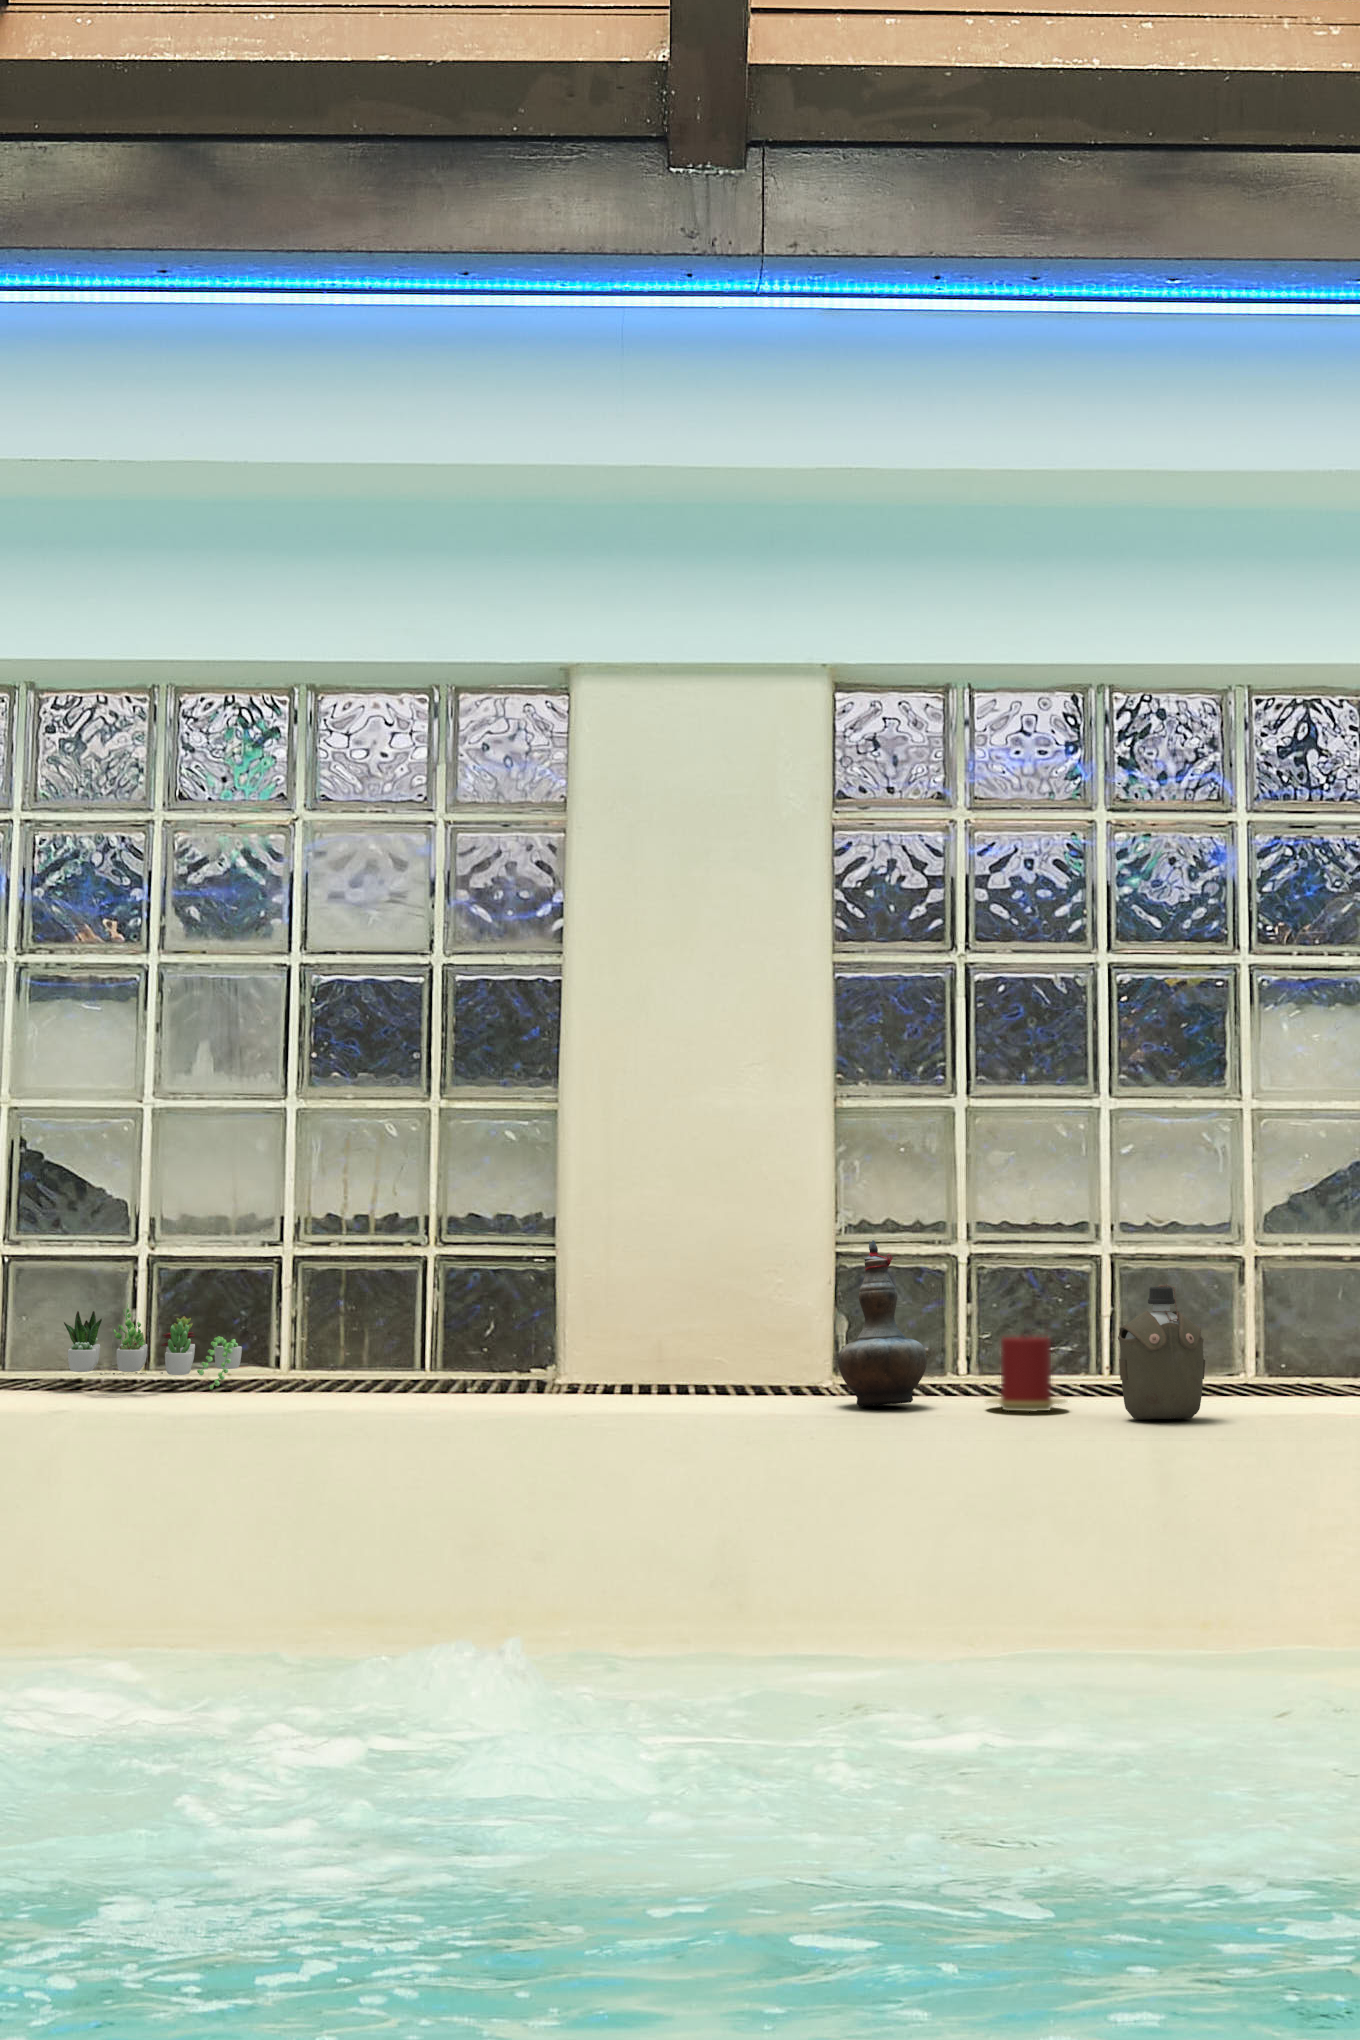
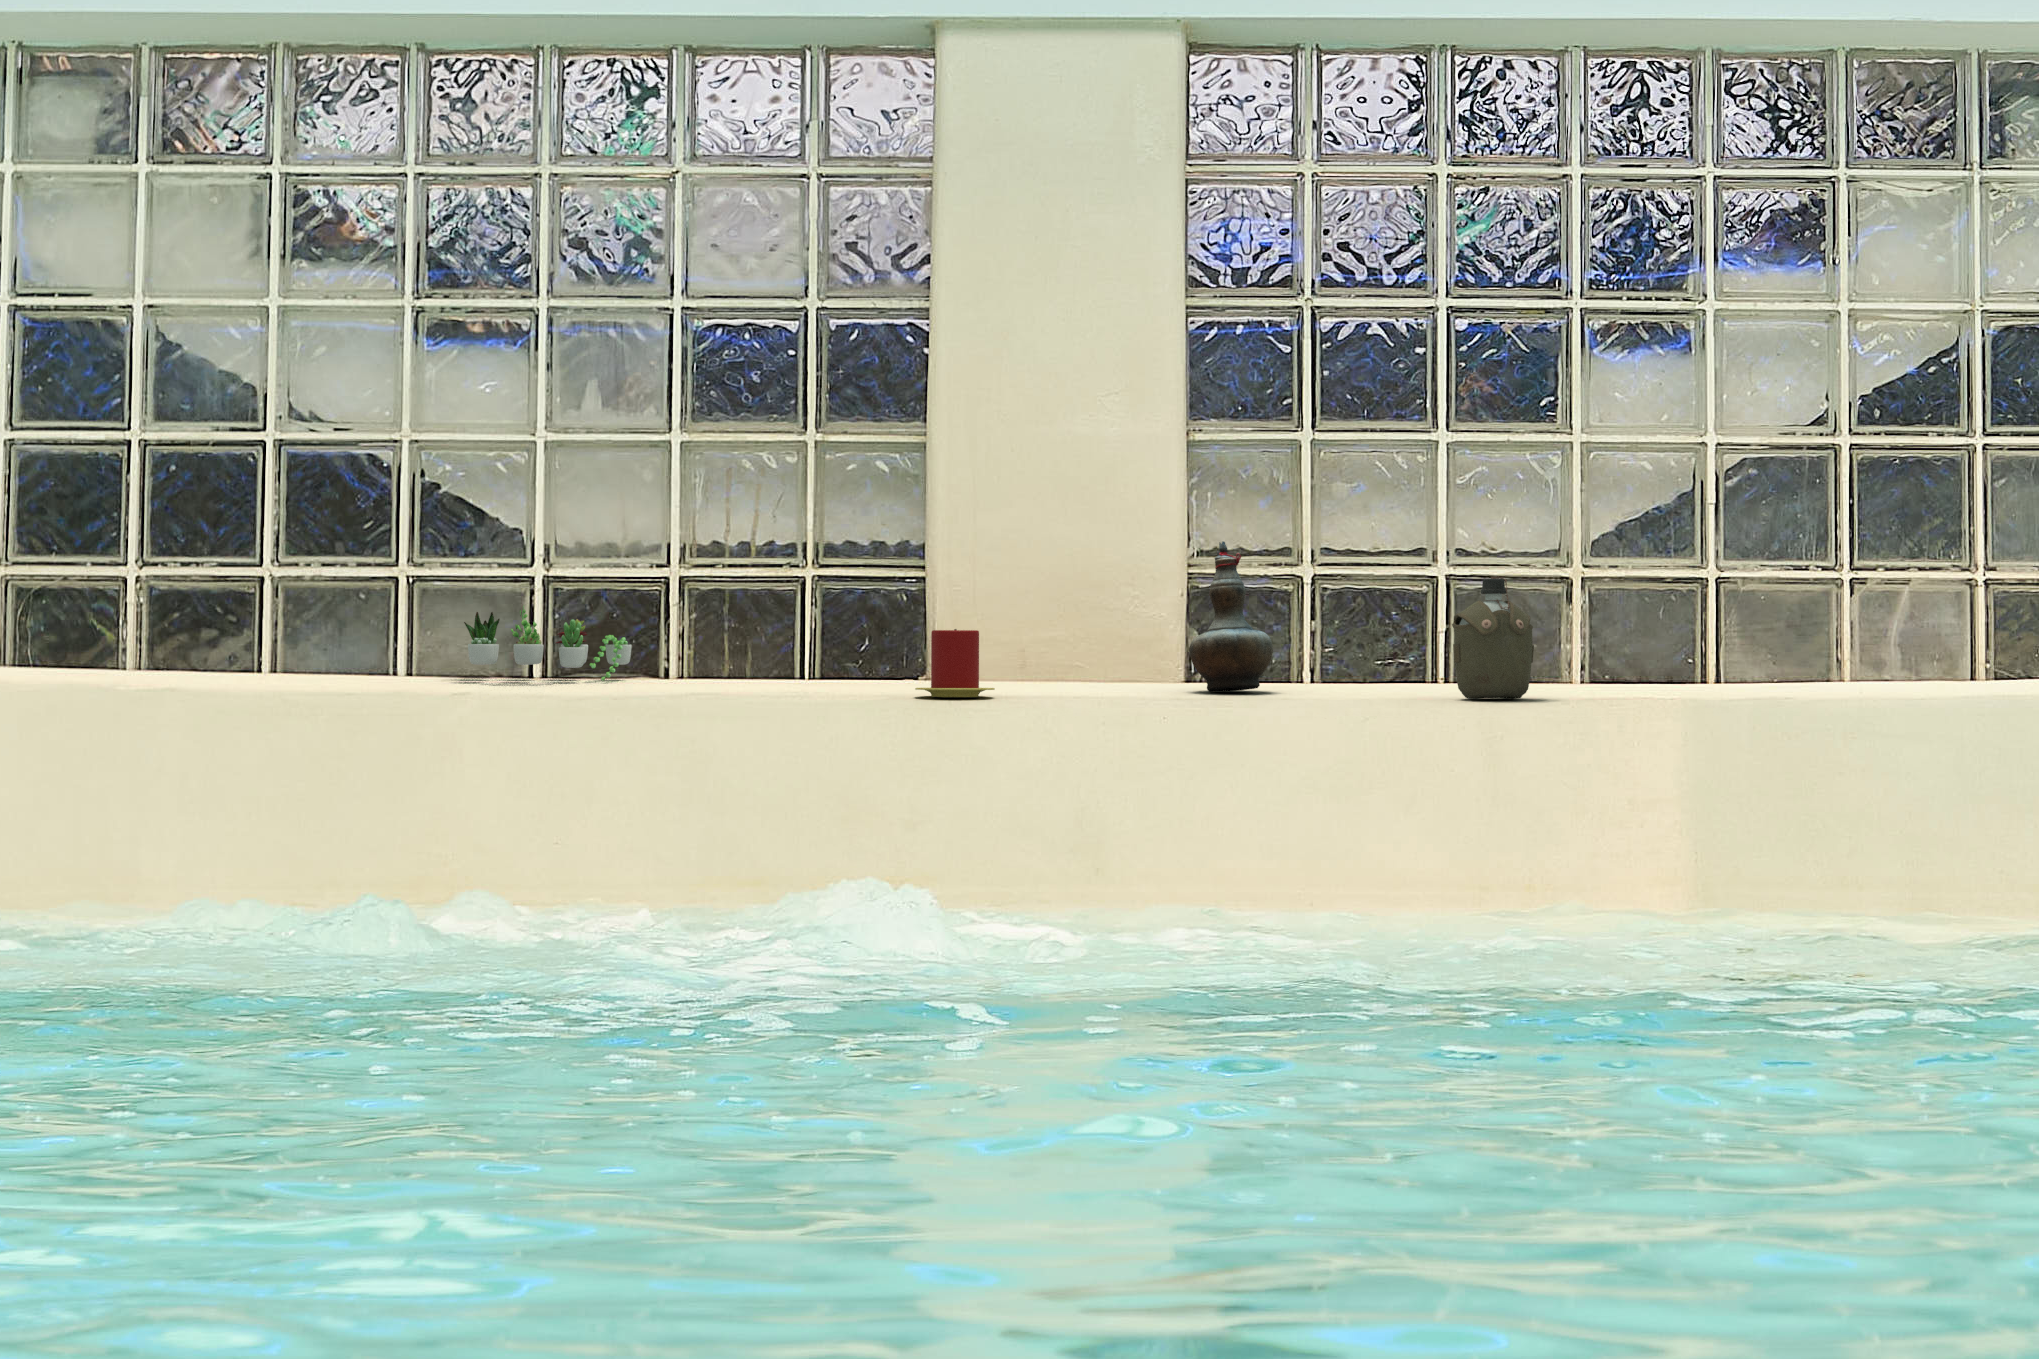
candle: present [988,1337,1065,1411] -> present [915,629,995,697]

